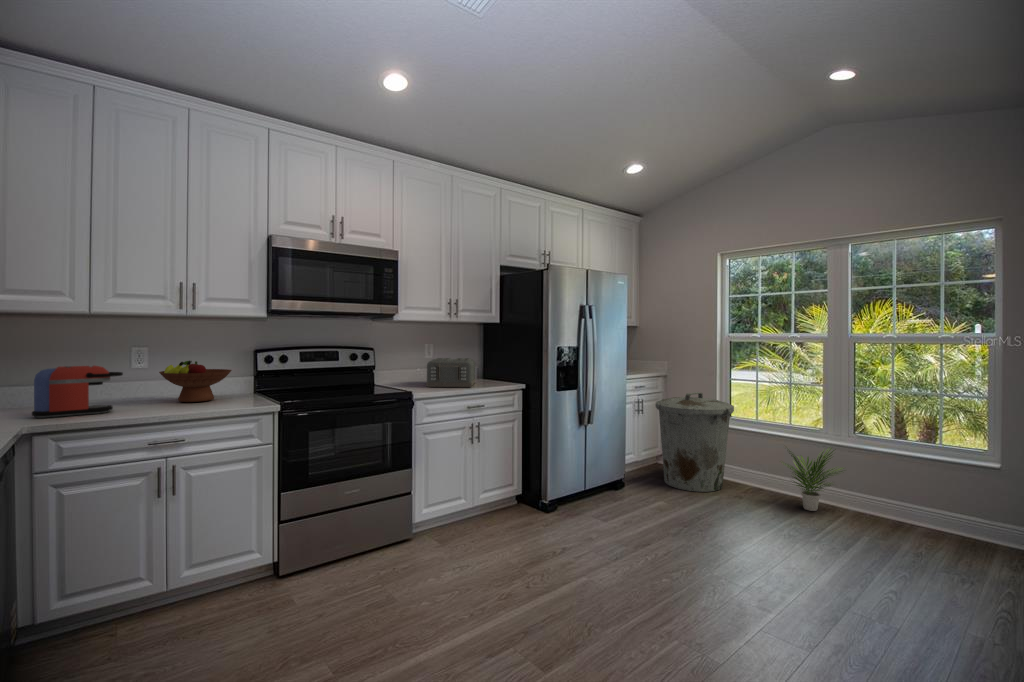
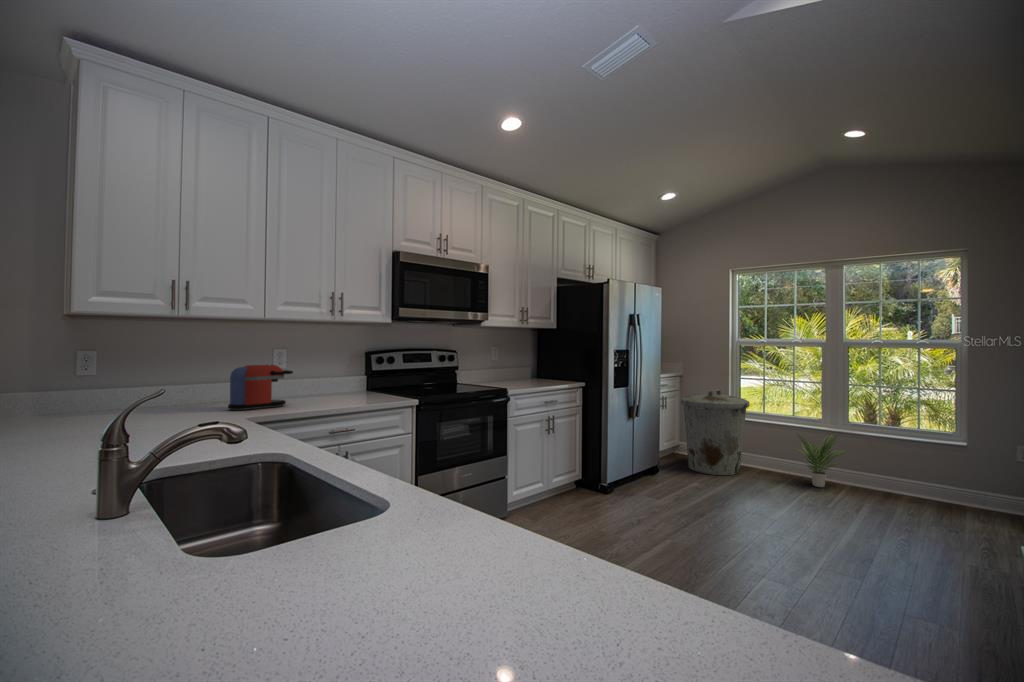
toaster: present [426,358,476,387] -> none [503,360,546,385]
fruit bowl: present [159,361,232,402] -> none [305,361,363,398]

